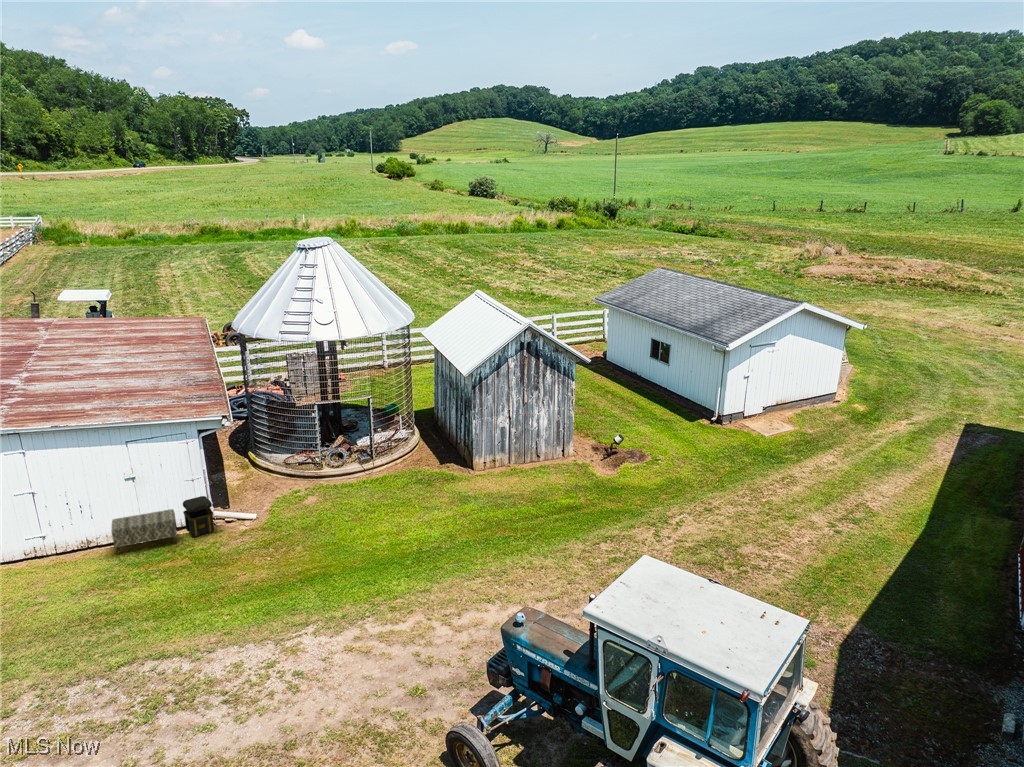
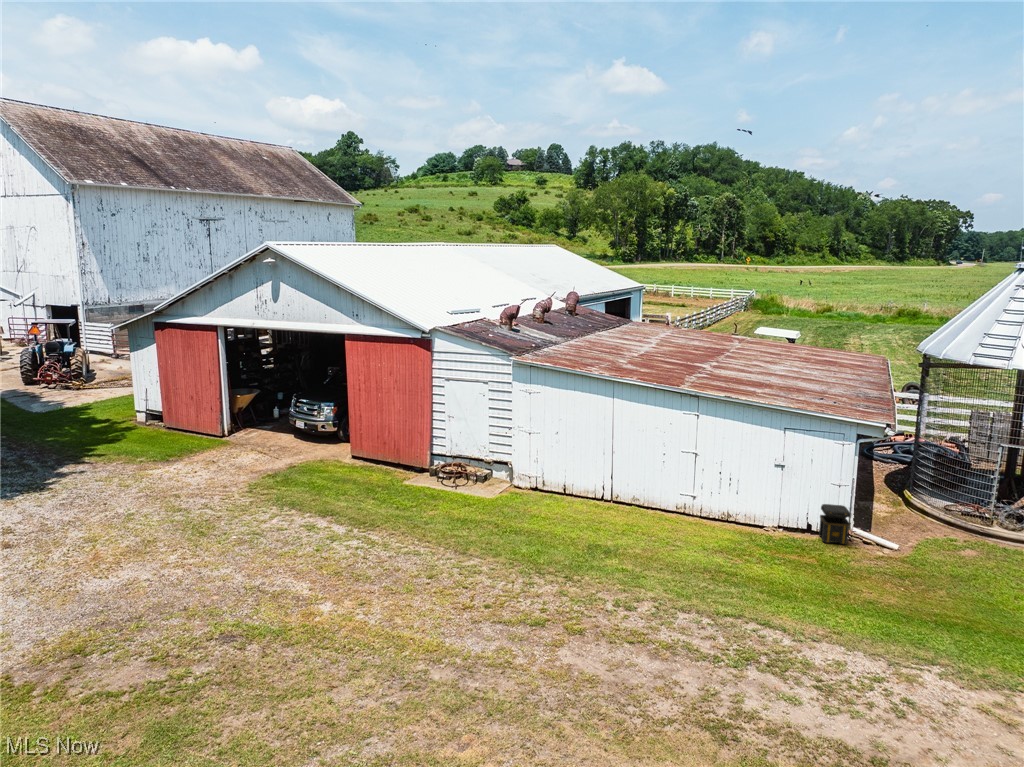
bench: present [112,509,177,554] -> none [749,501,811,542]

